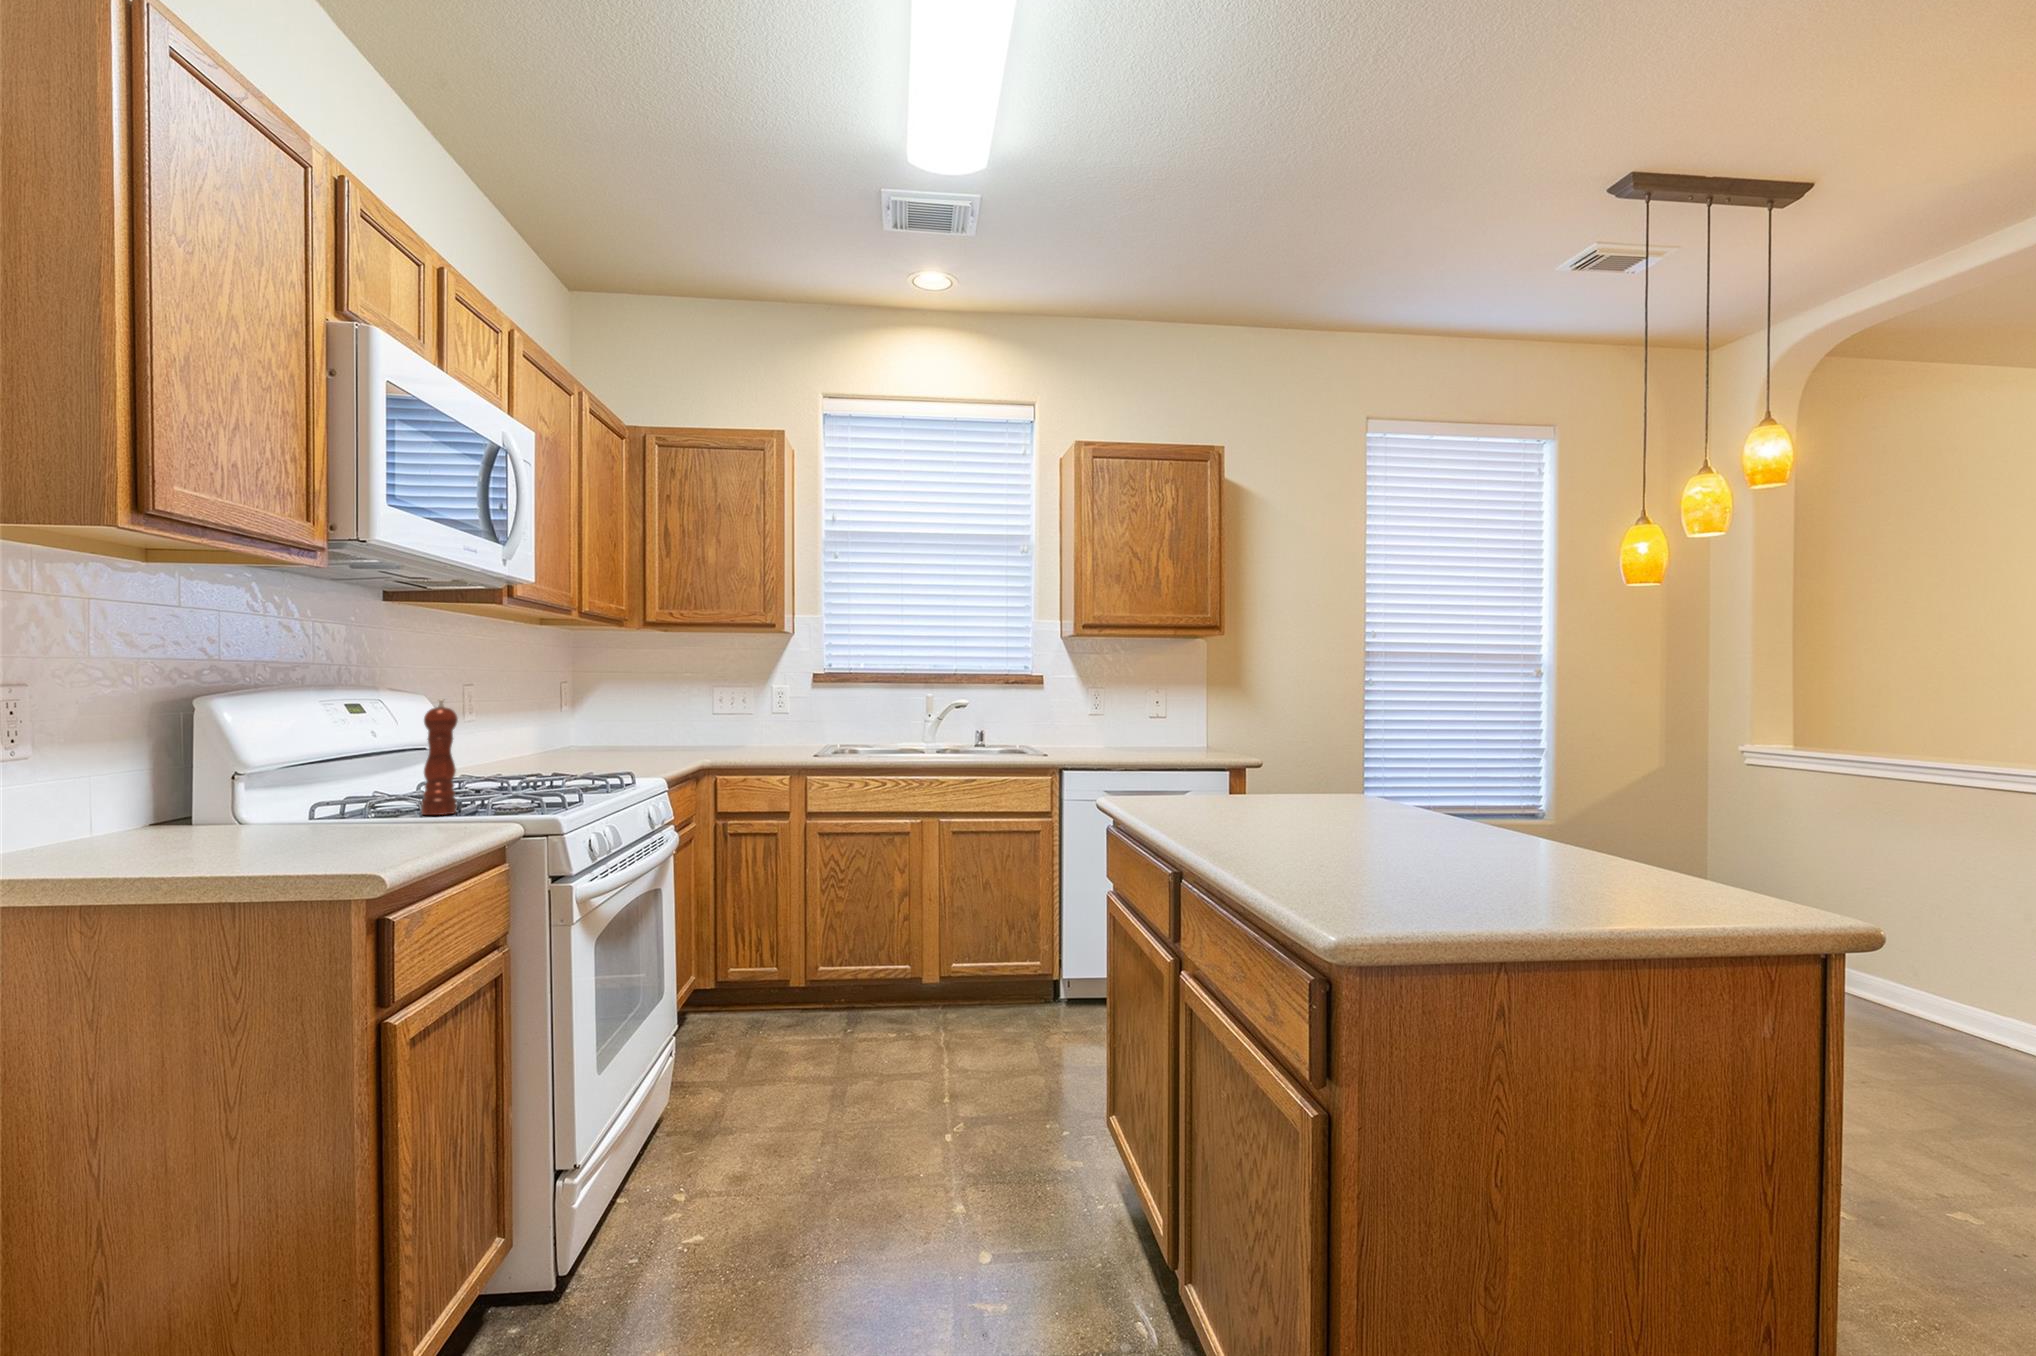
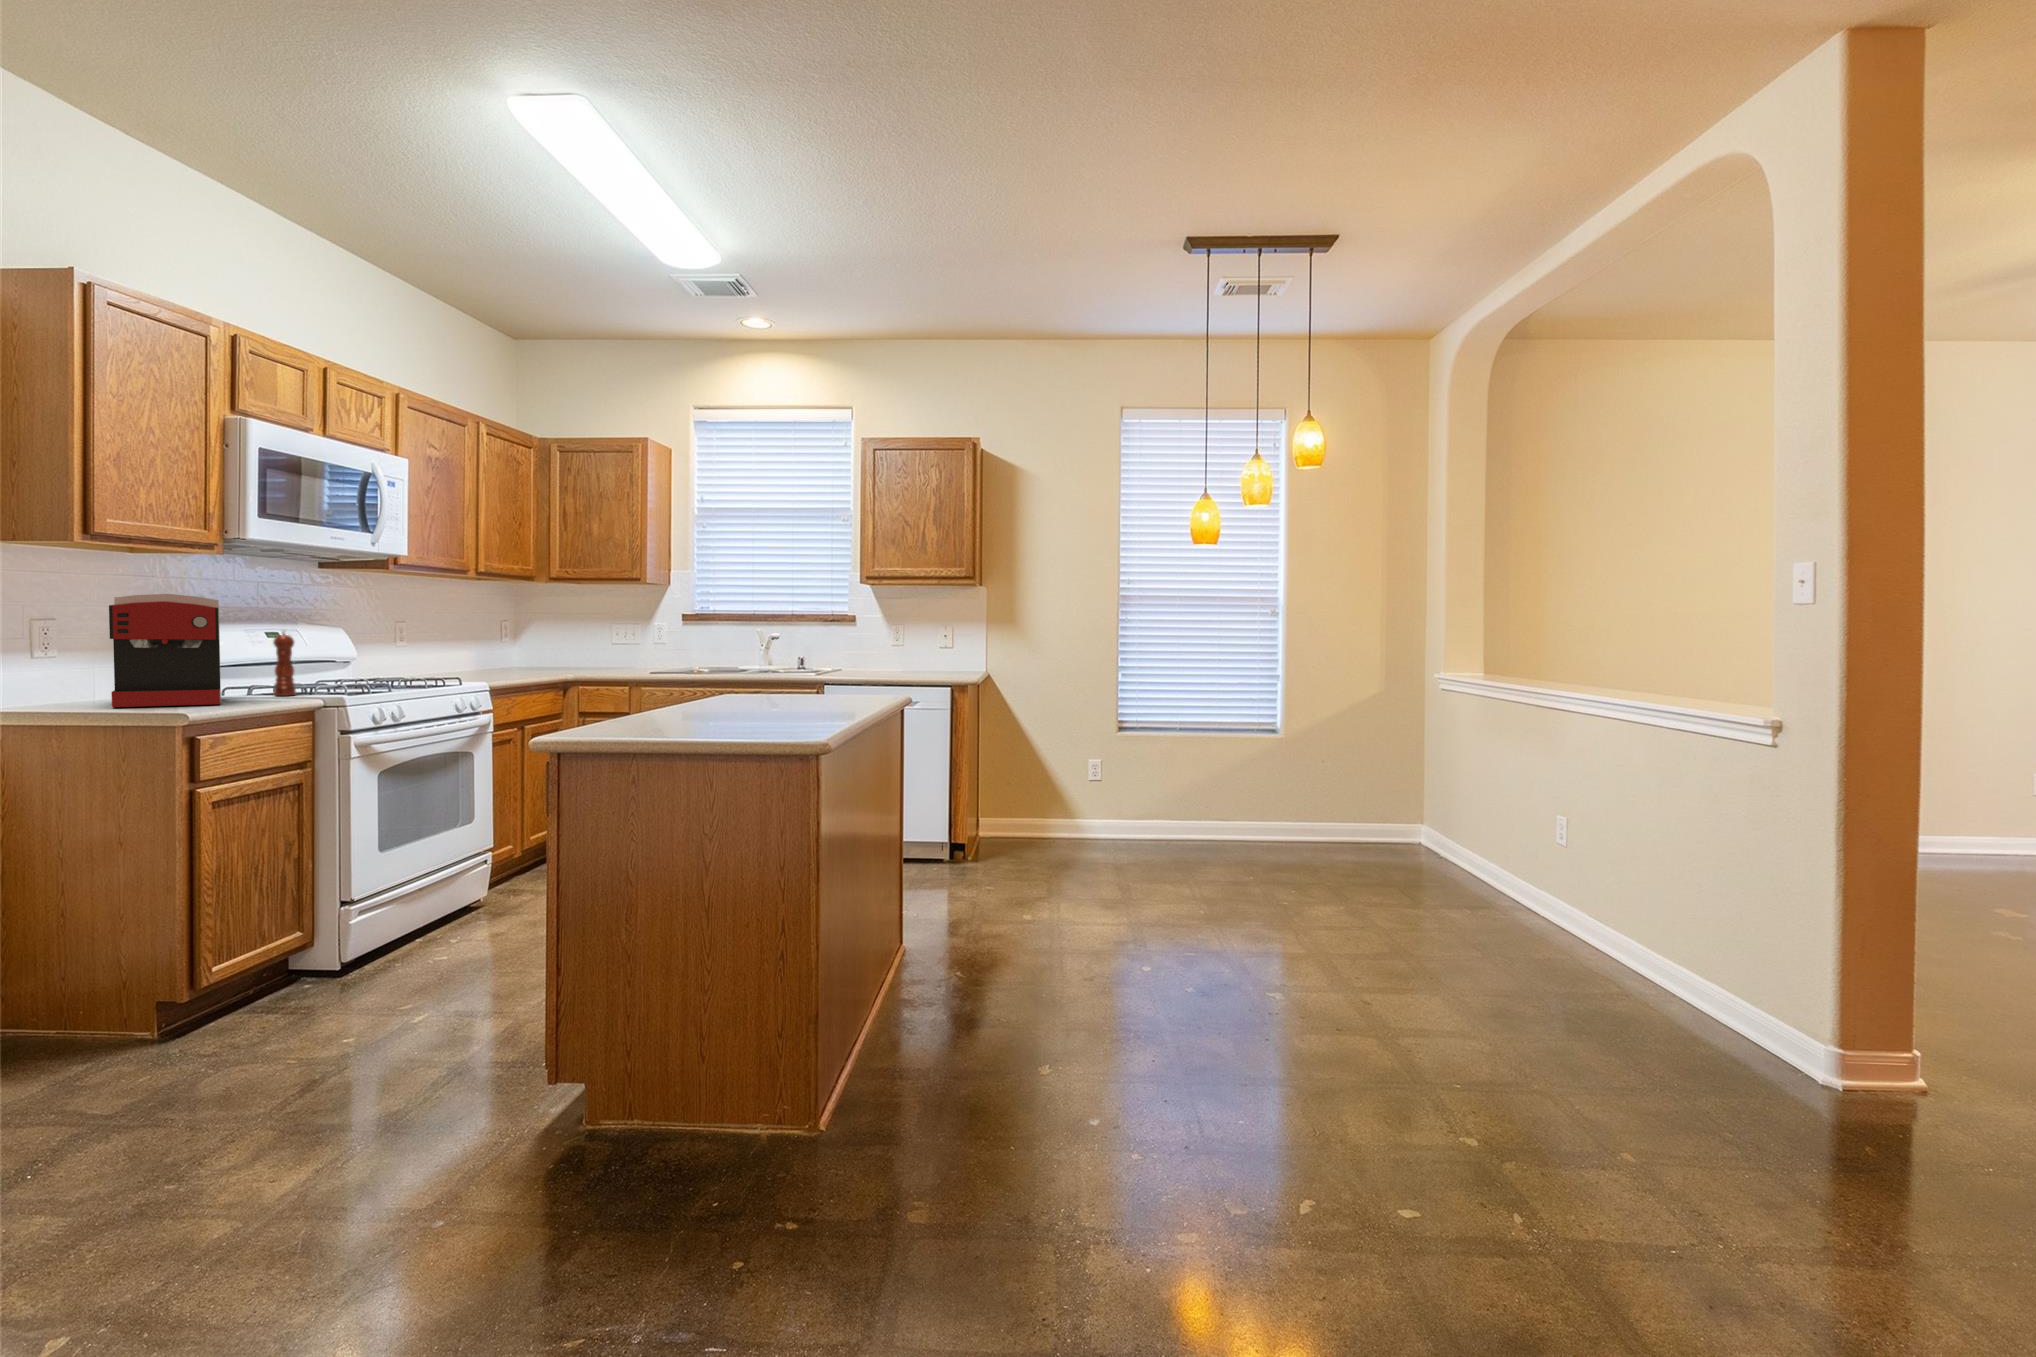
coffee maker: none [170,632,399,857] -> present [109,594,221,707]

